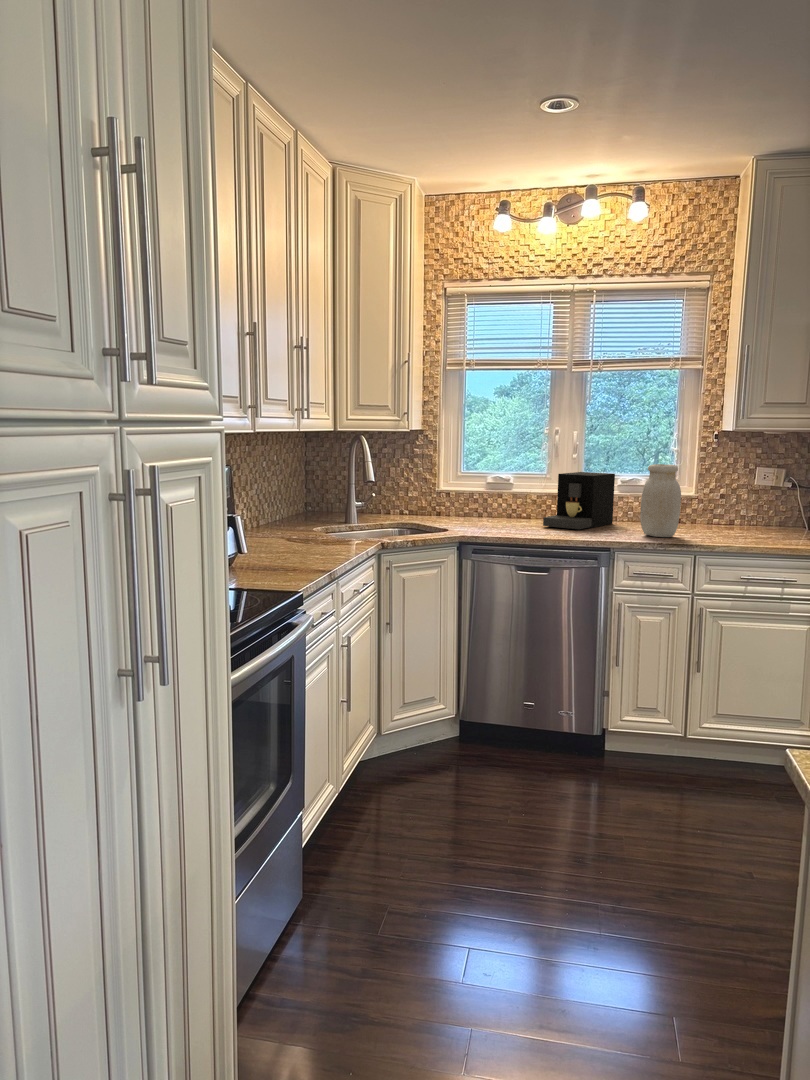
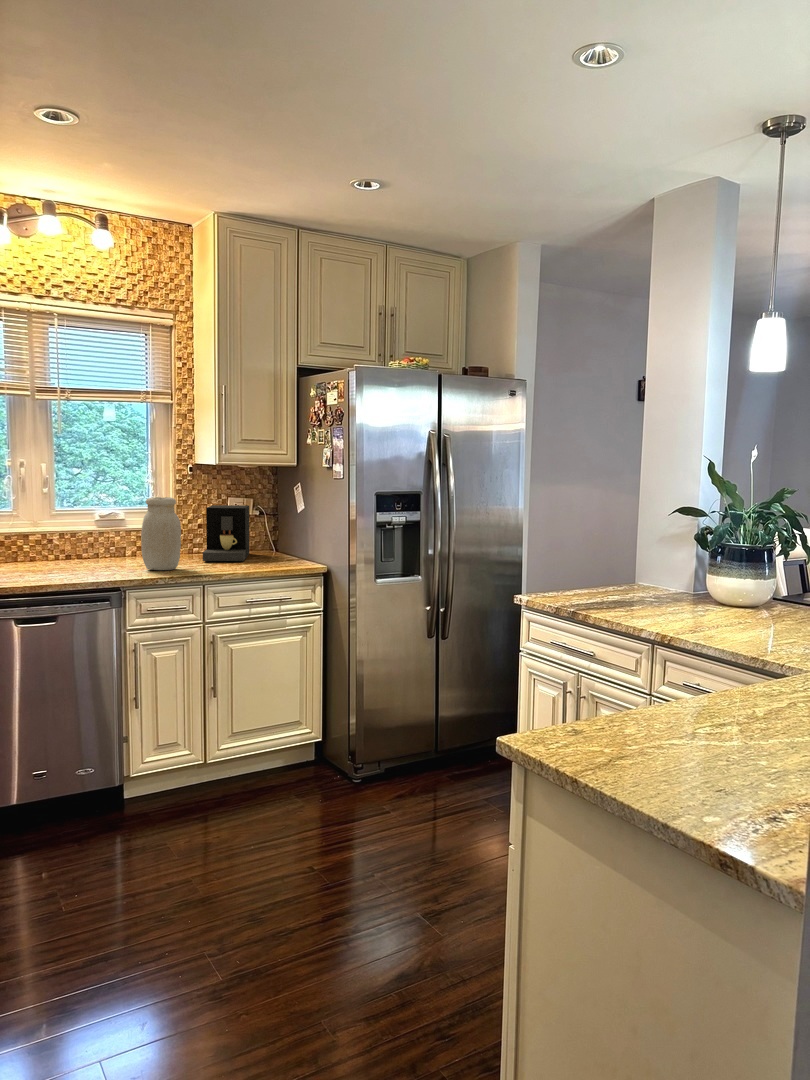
coffee maker: present [543,472,615,529] -> present [203,505,249,561]

